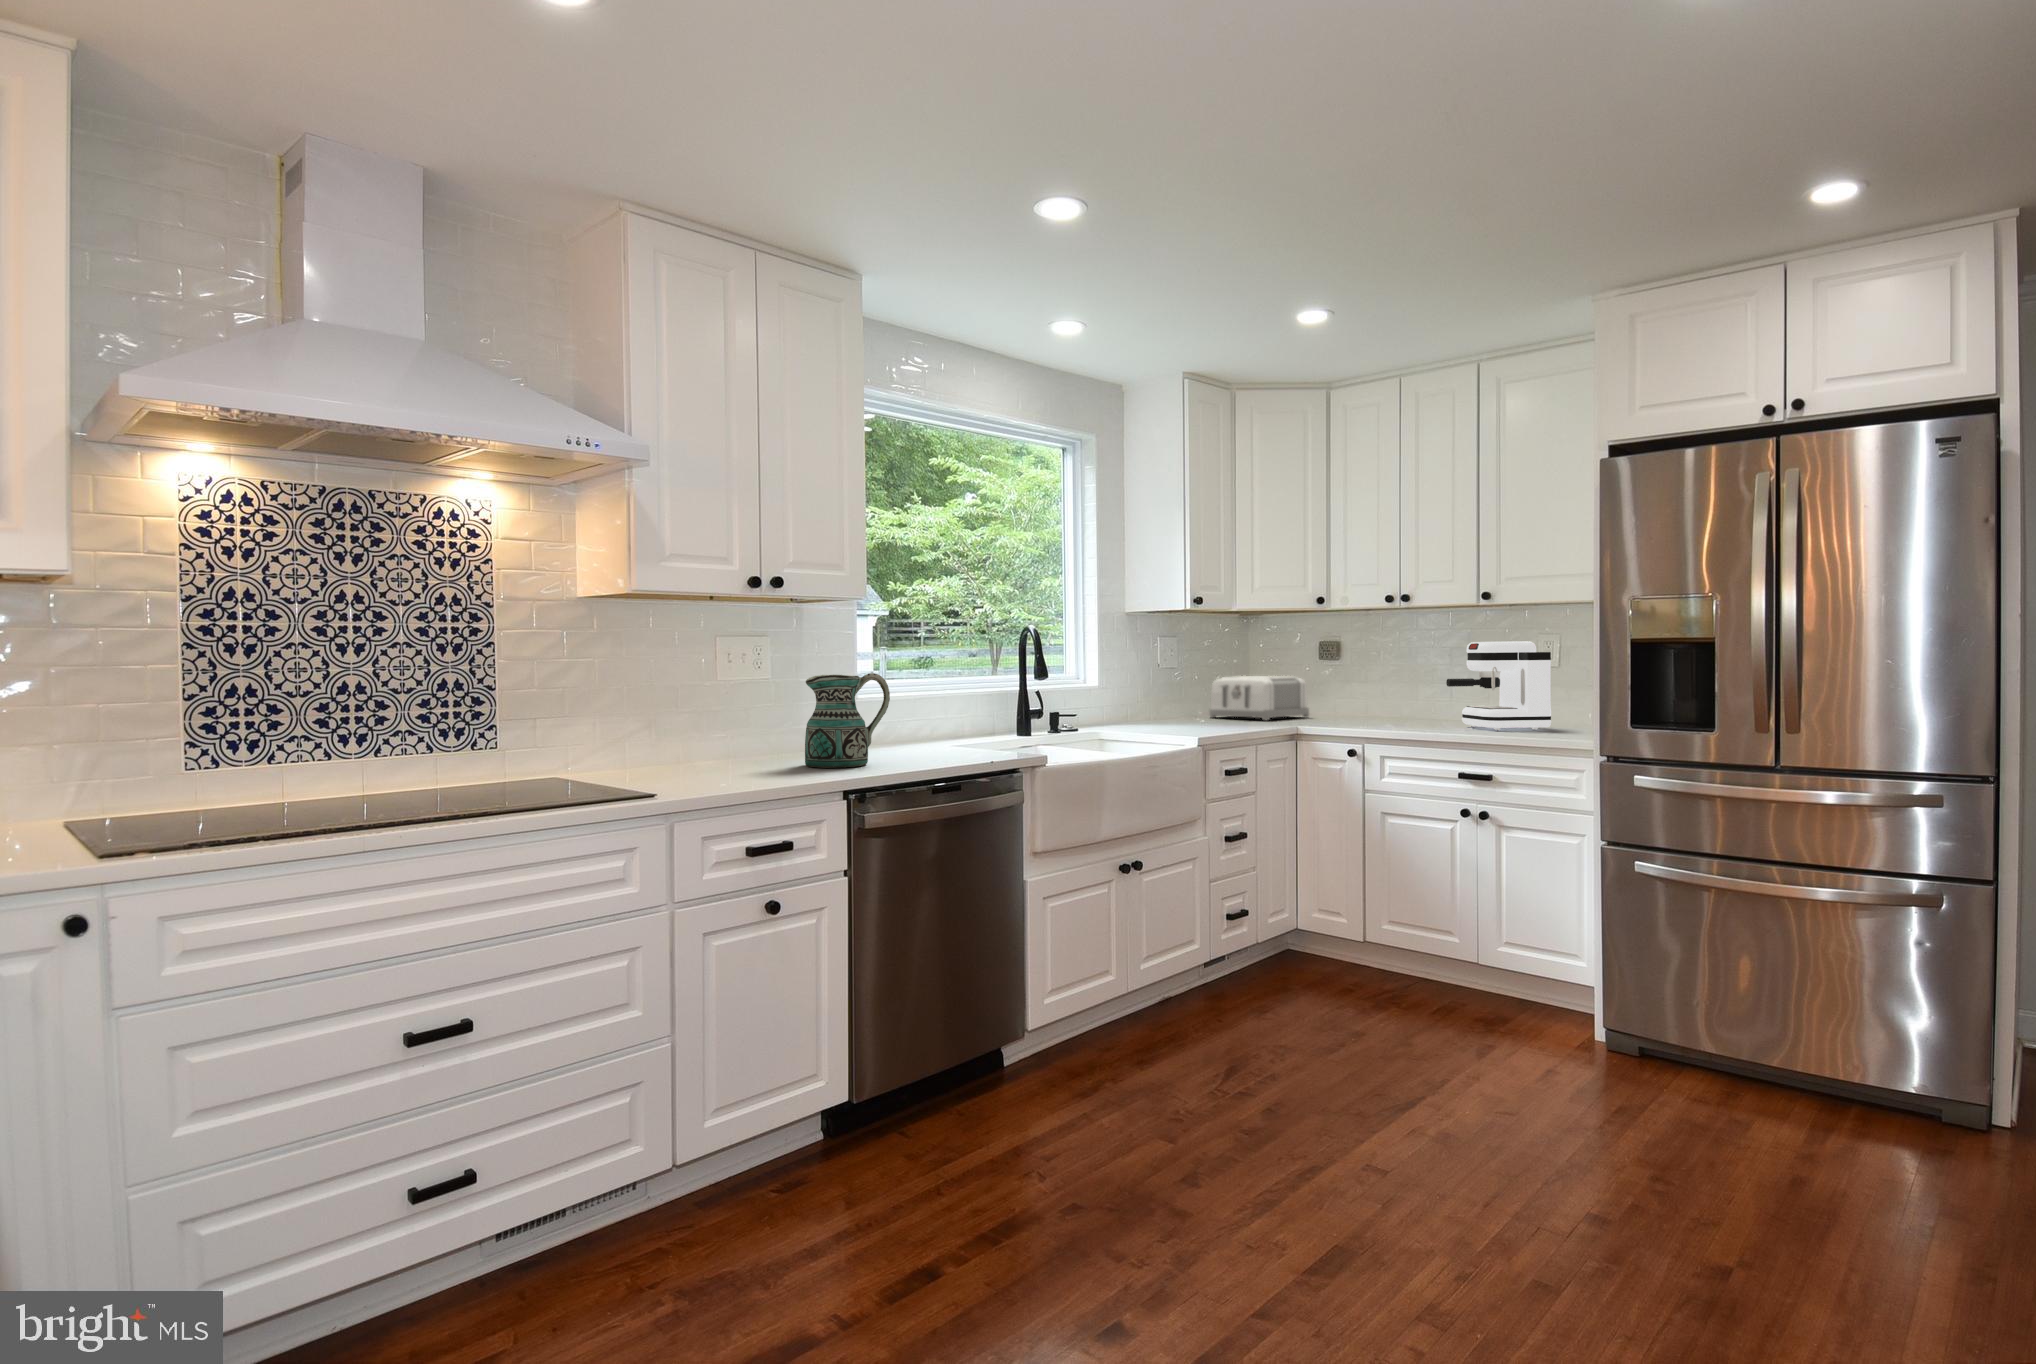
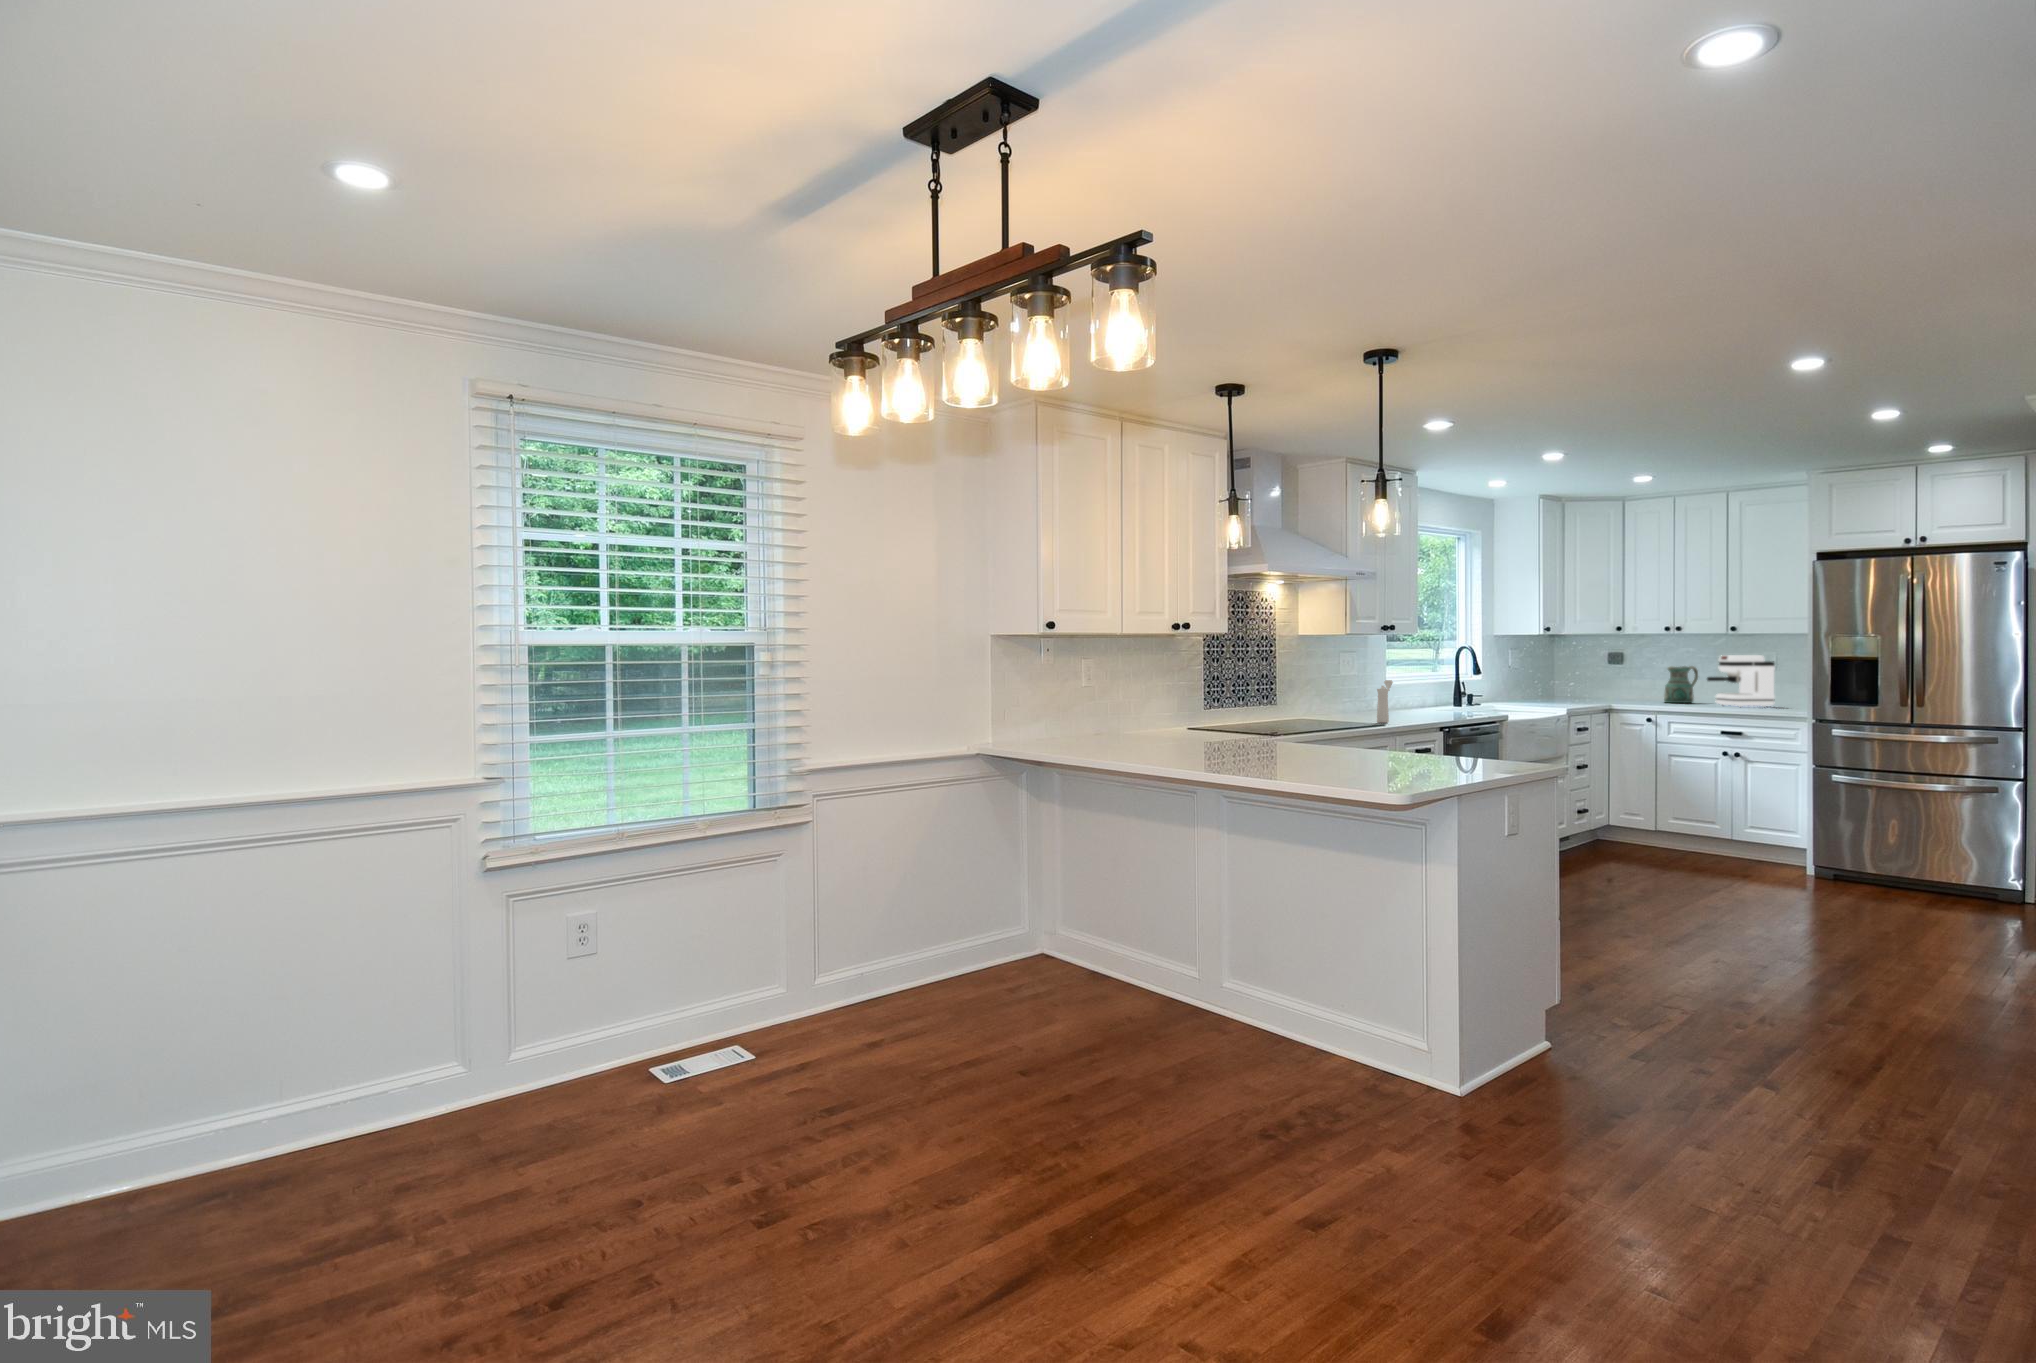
ceramic pitcher: present [805,673,890,768] -> present [1664,666,1698,703]
toaster: present [1209,676,1309,720] -> none [1541,674,1606,701]
pepper mill: none [685,689,741,785] -> present [1377,680,1393,723]

